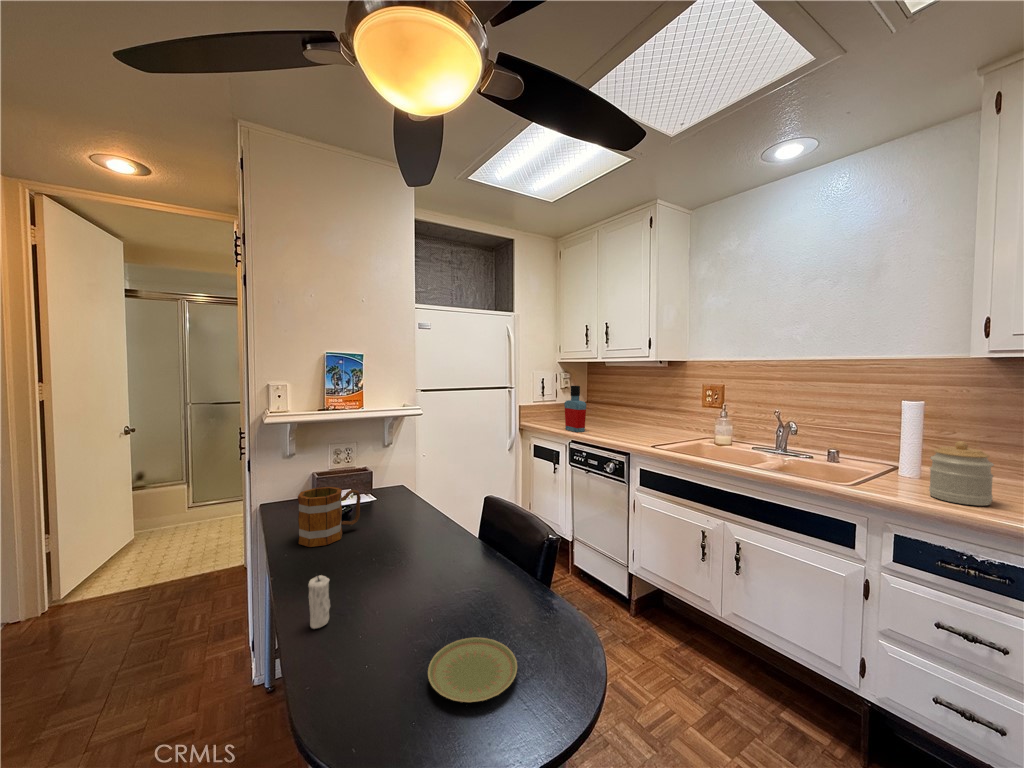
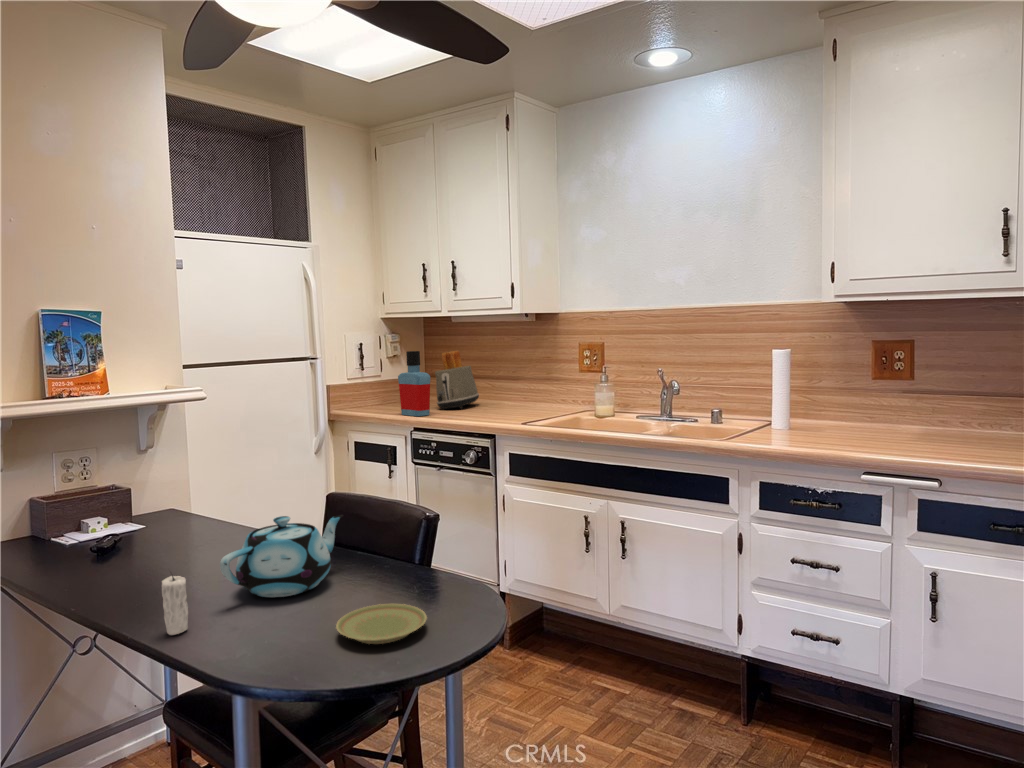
toaster: none [592,386,624,428] -> present [435,351,479,409]
jar: present [929,441,994,506] -> none [788,384,834,444]
mug: present [298,487,361,547] -> none [62,501,150,580]
teapot: none [366,526,481,600] -> present [220,515,343,597]

